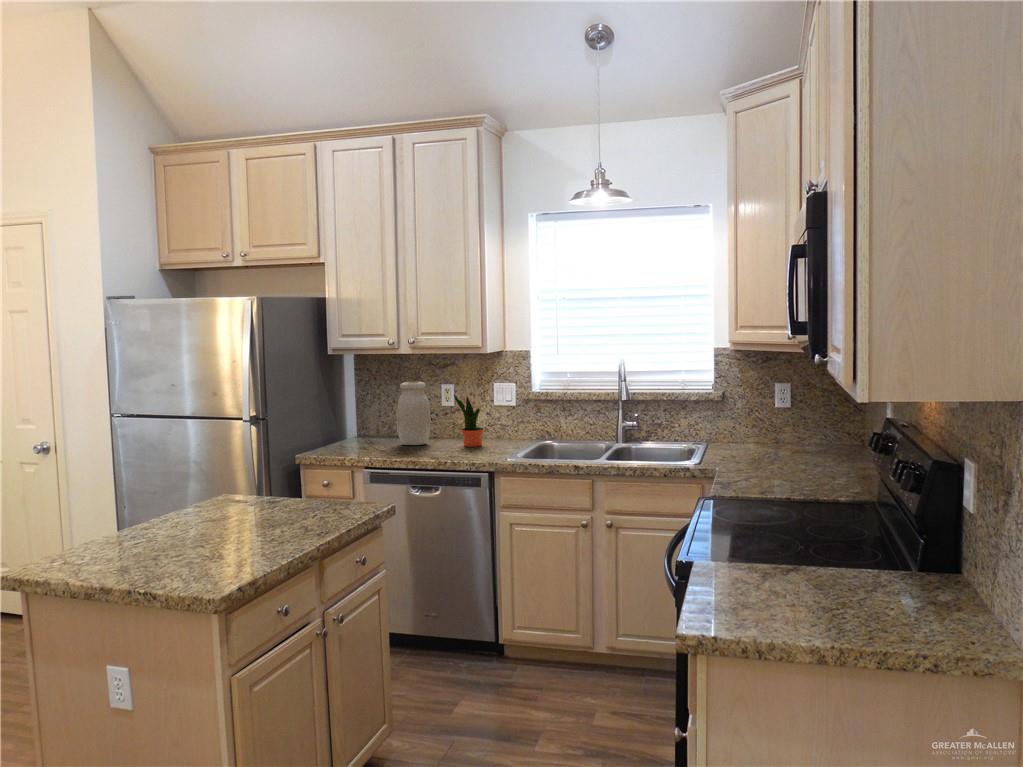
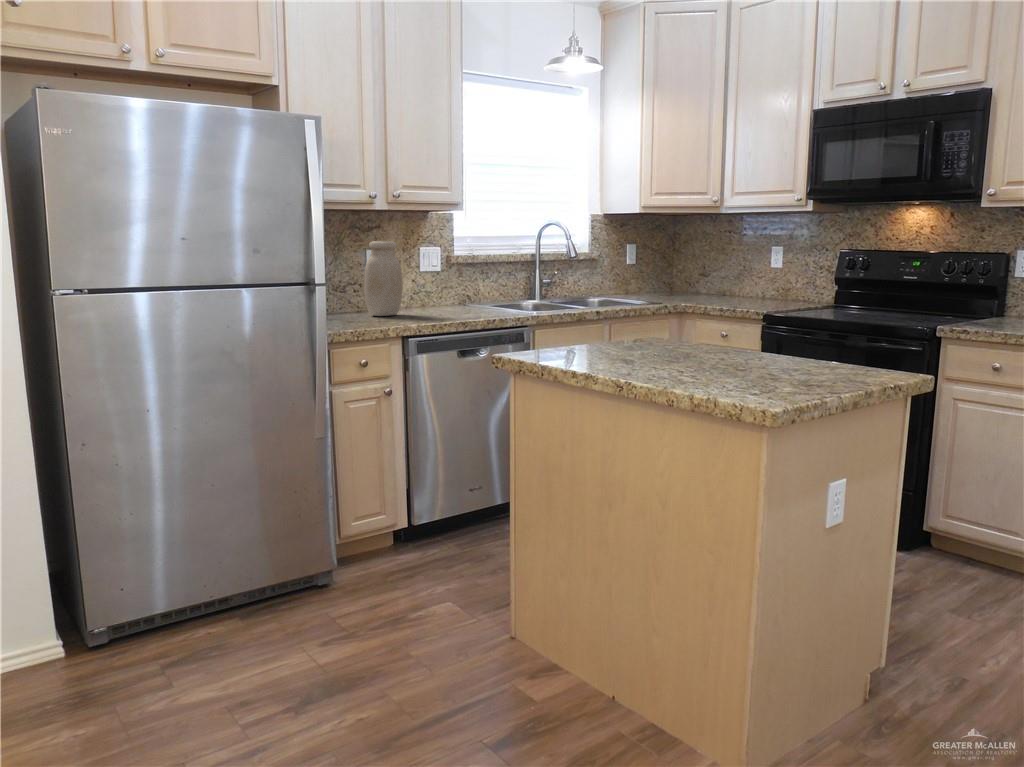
potted plant: present [454,395,484,447] -> none [433,253,460,312]

